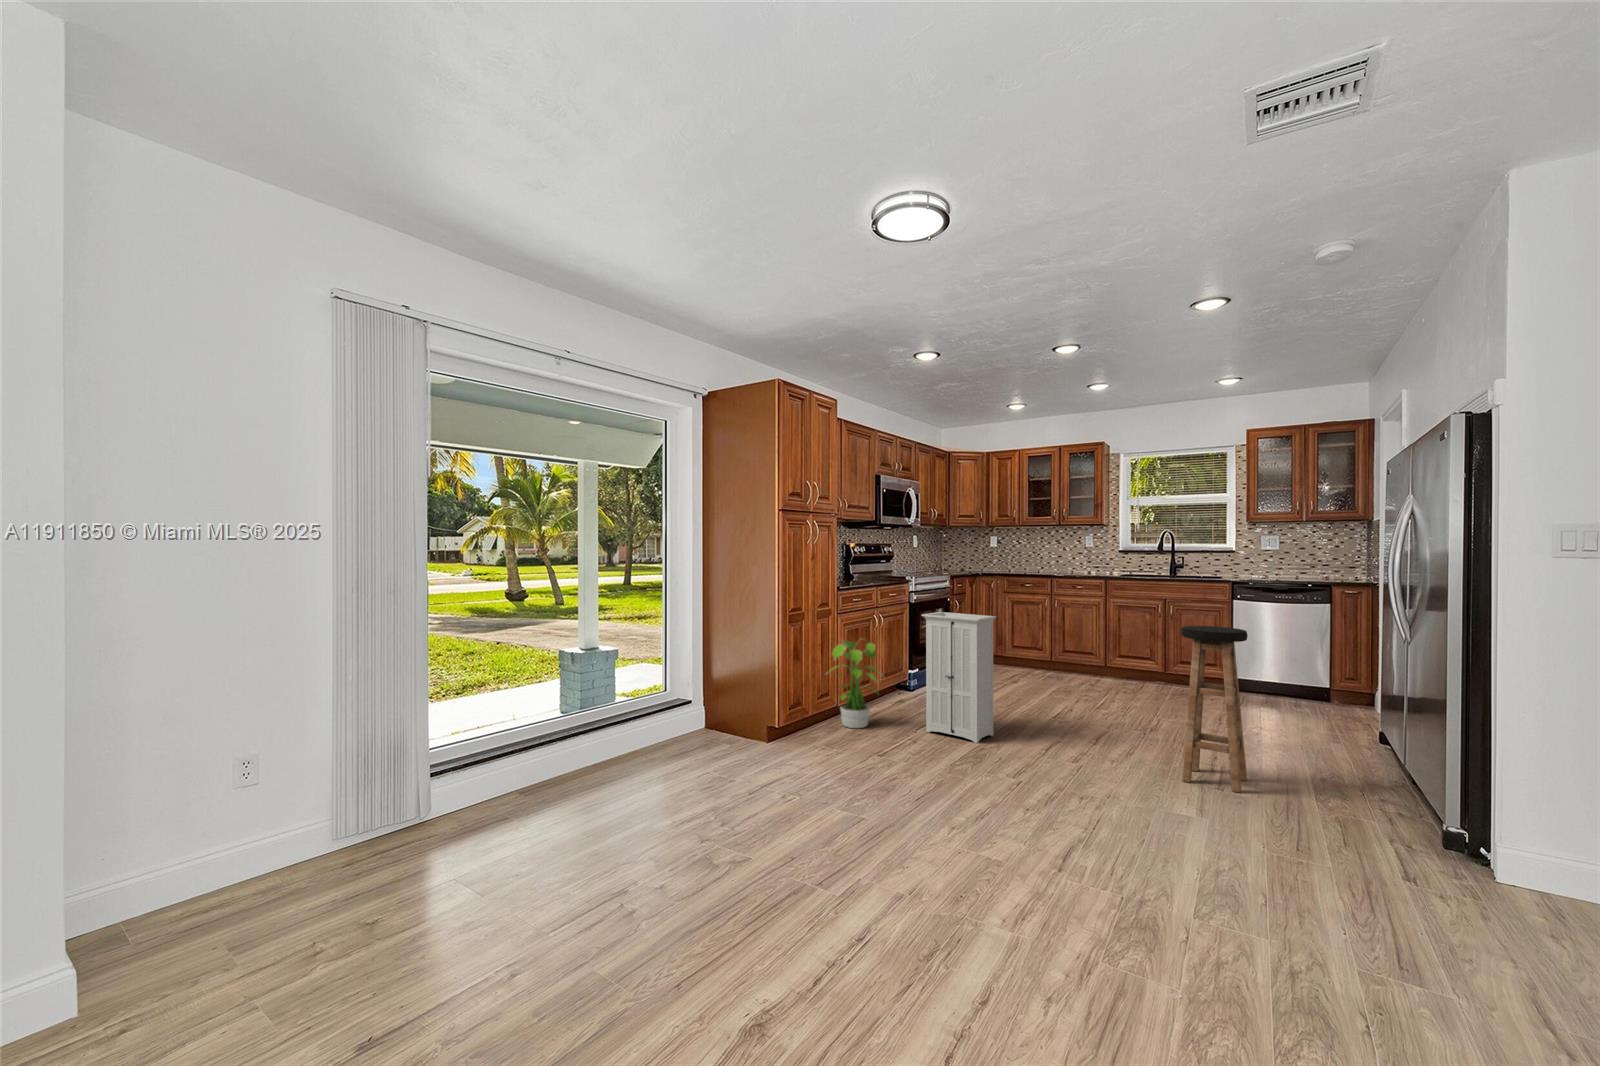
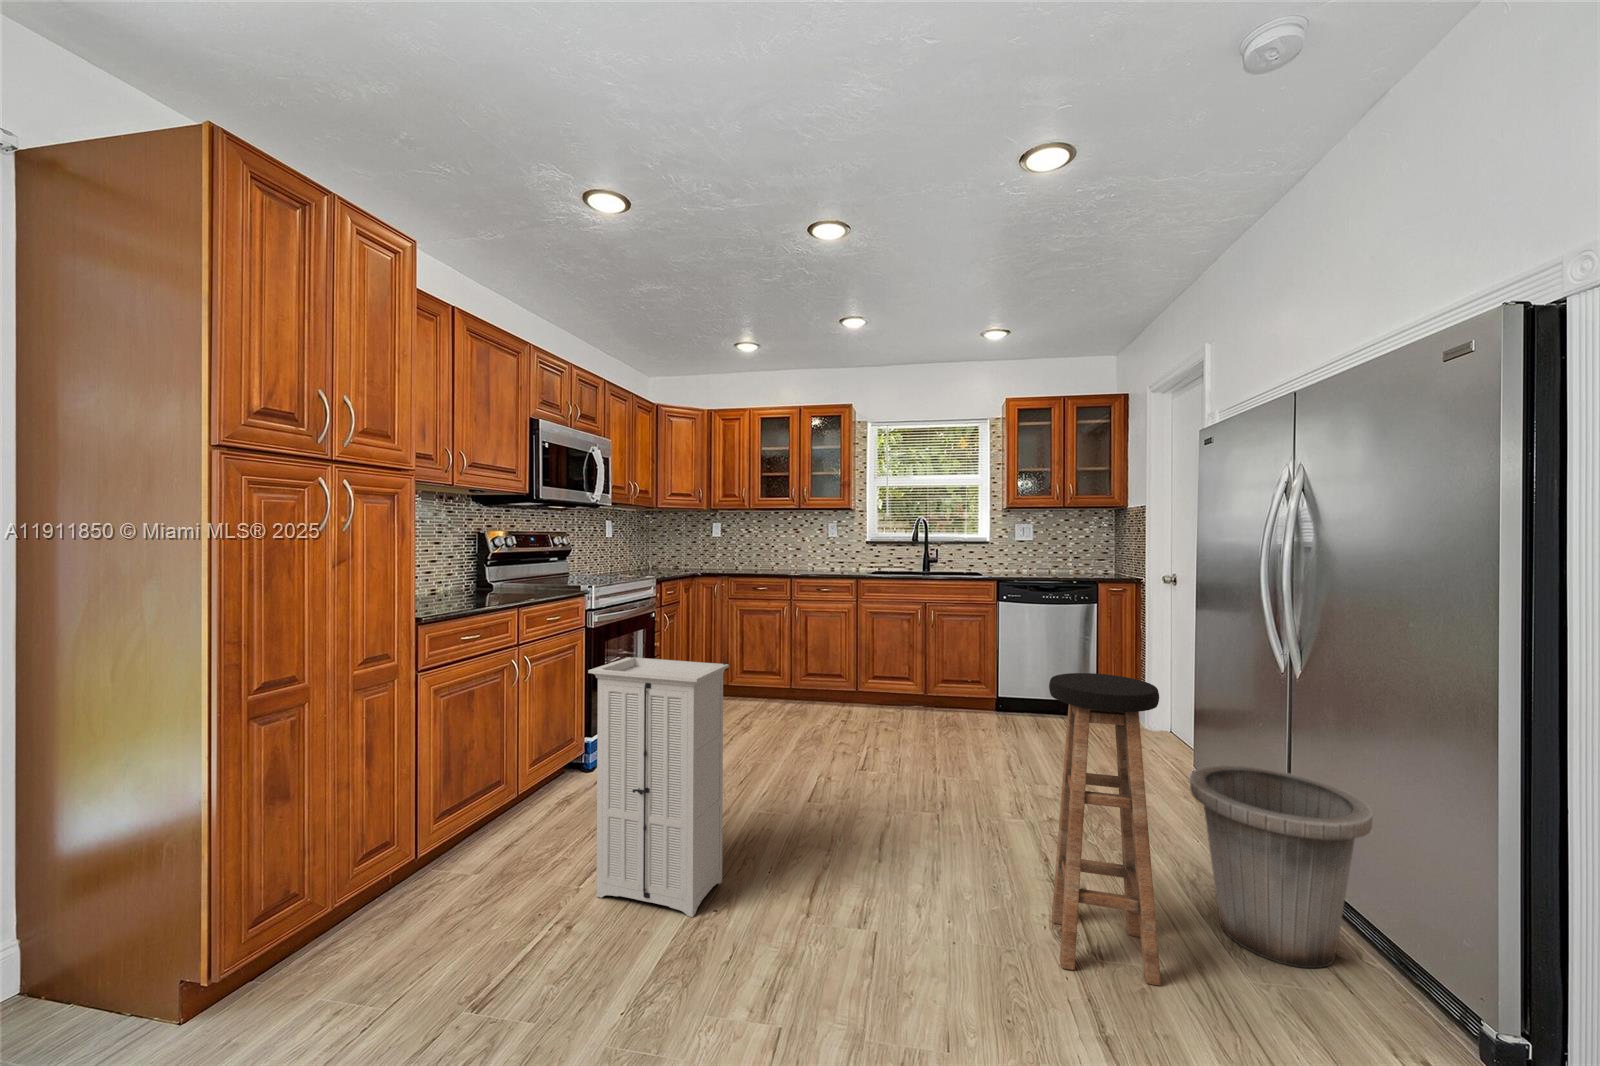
potted plant: present [831,641,876,728] -> none [376,722,515,917]
trash can: none [1288,693,1404,804] -> present [1190,765,1373,968]

